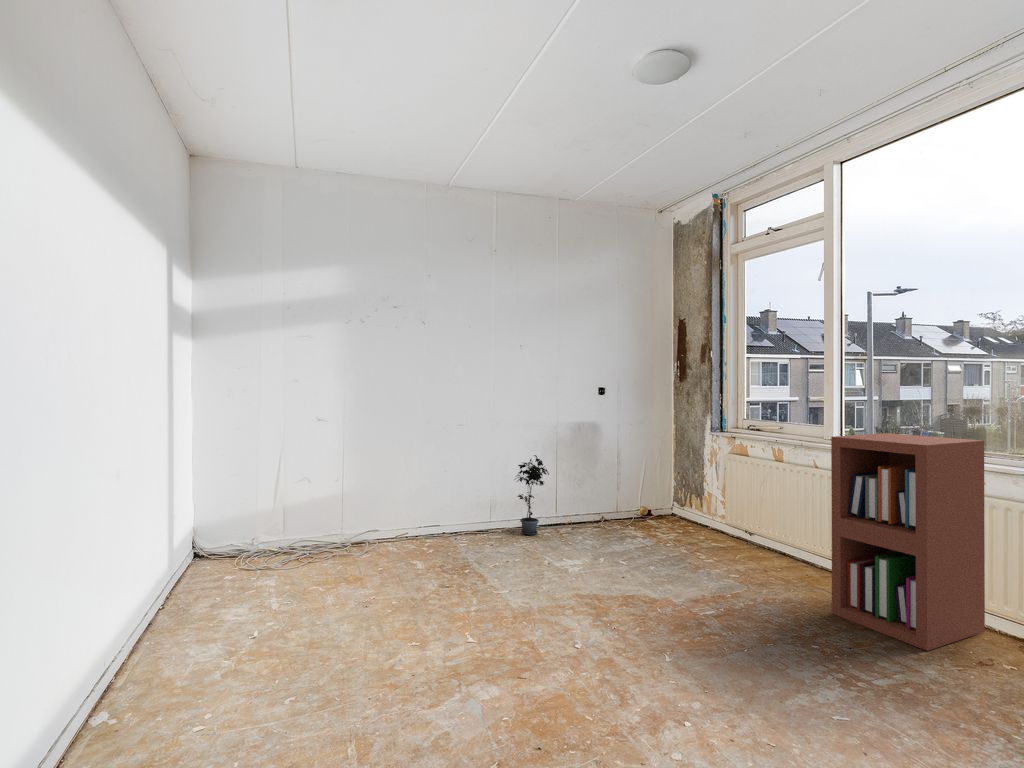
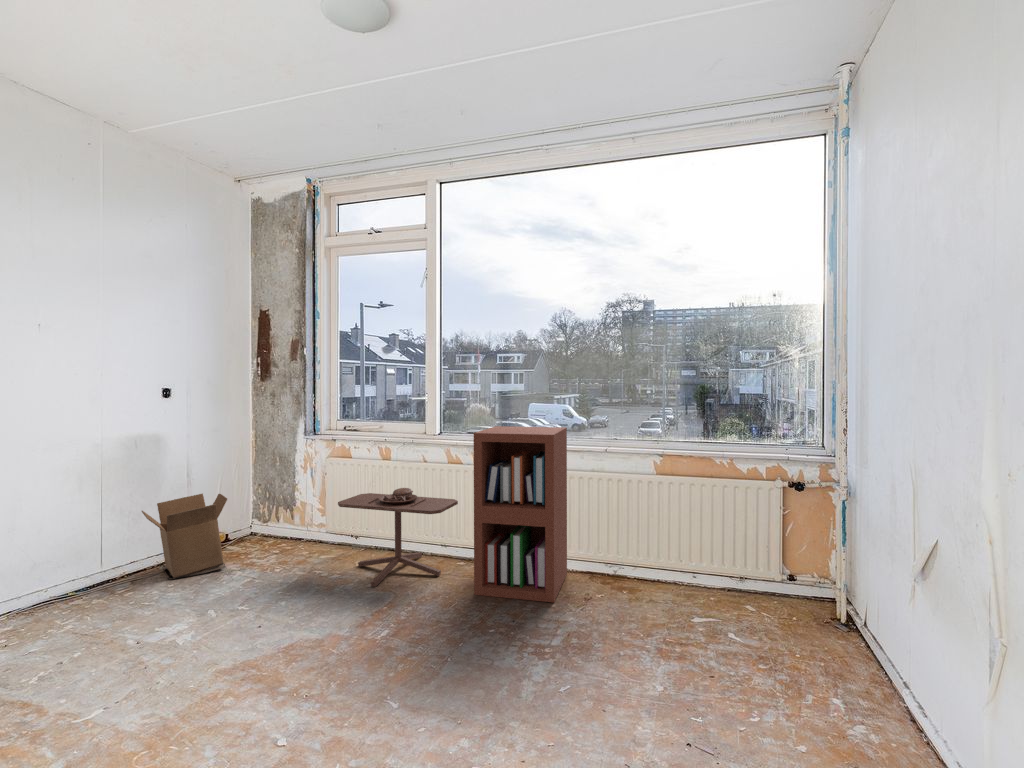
potted plant: present [518,455,549,535] -> none [36,490,107,611]
cardboard box: none [579,472,636,534] -> present [142,494,227,579]
side table: none [715,490,836,587] -> present [338,488,458,587]

